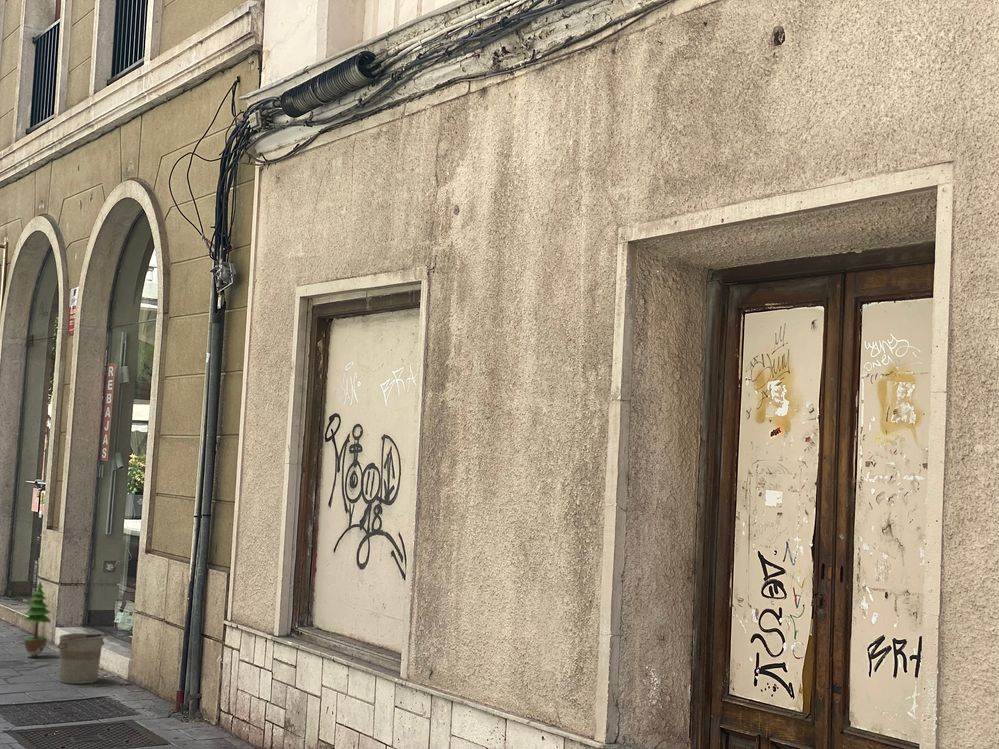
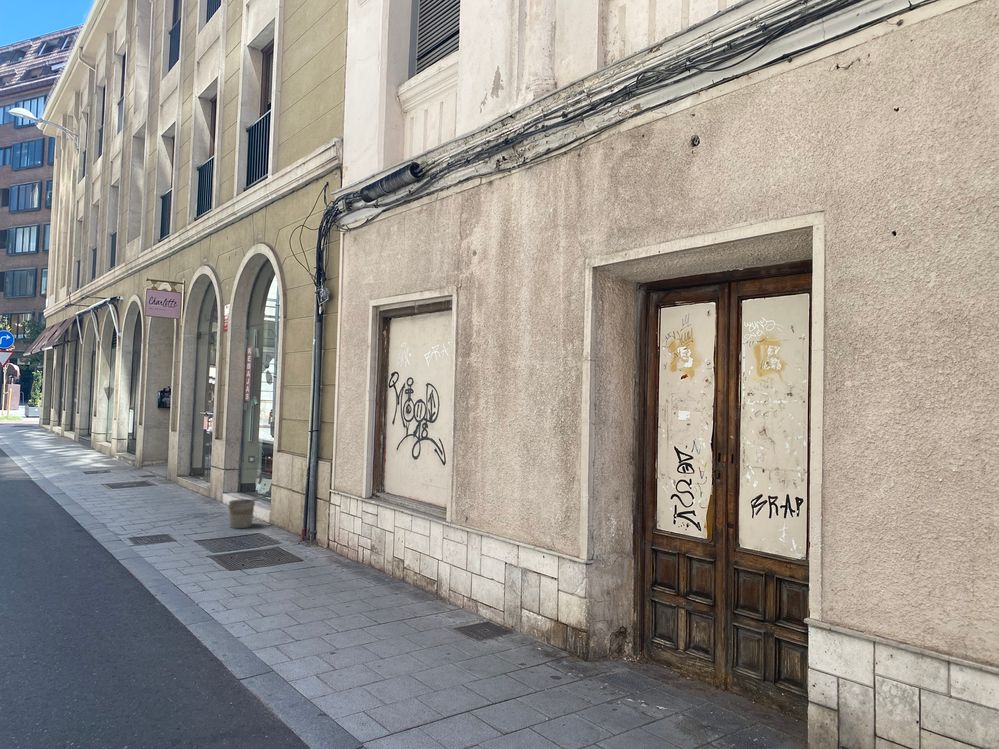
potted tree: present [24,582,51,657] -> none [204,470,221,513]

